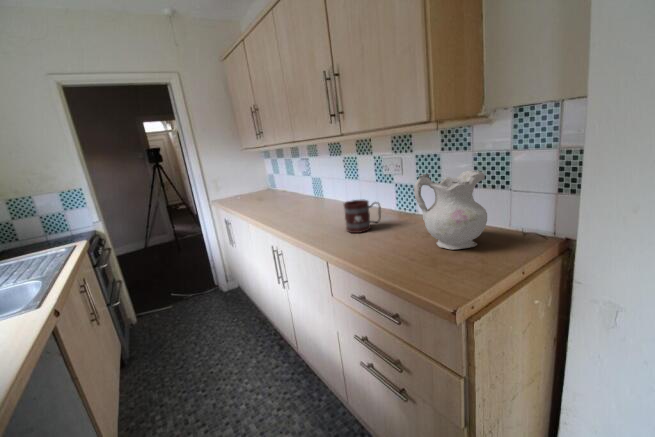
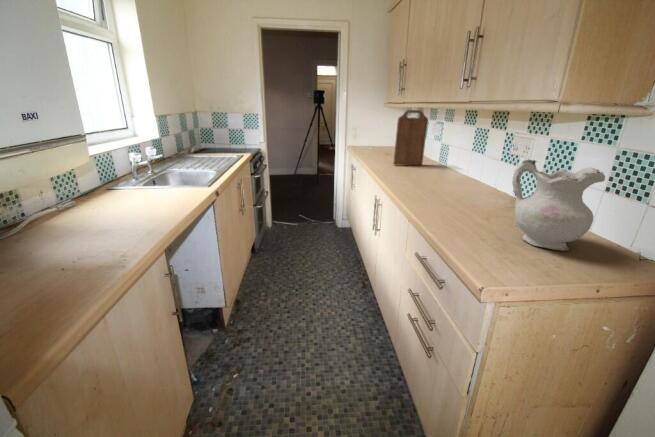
cutting board: none [265,152,301,210] -> present [394,110,428,165]
mug: present [344,200,381,233] -> none [443,172,487,205]

